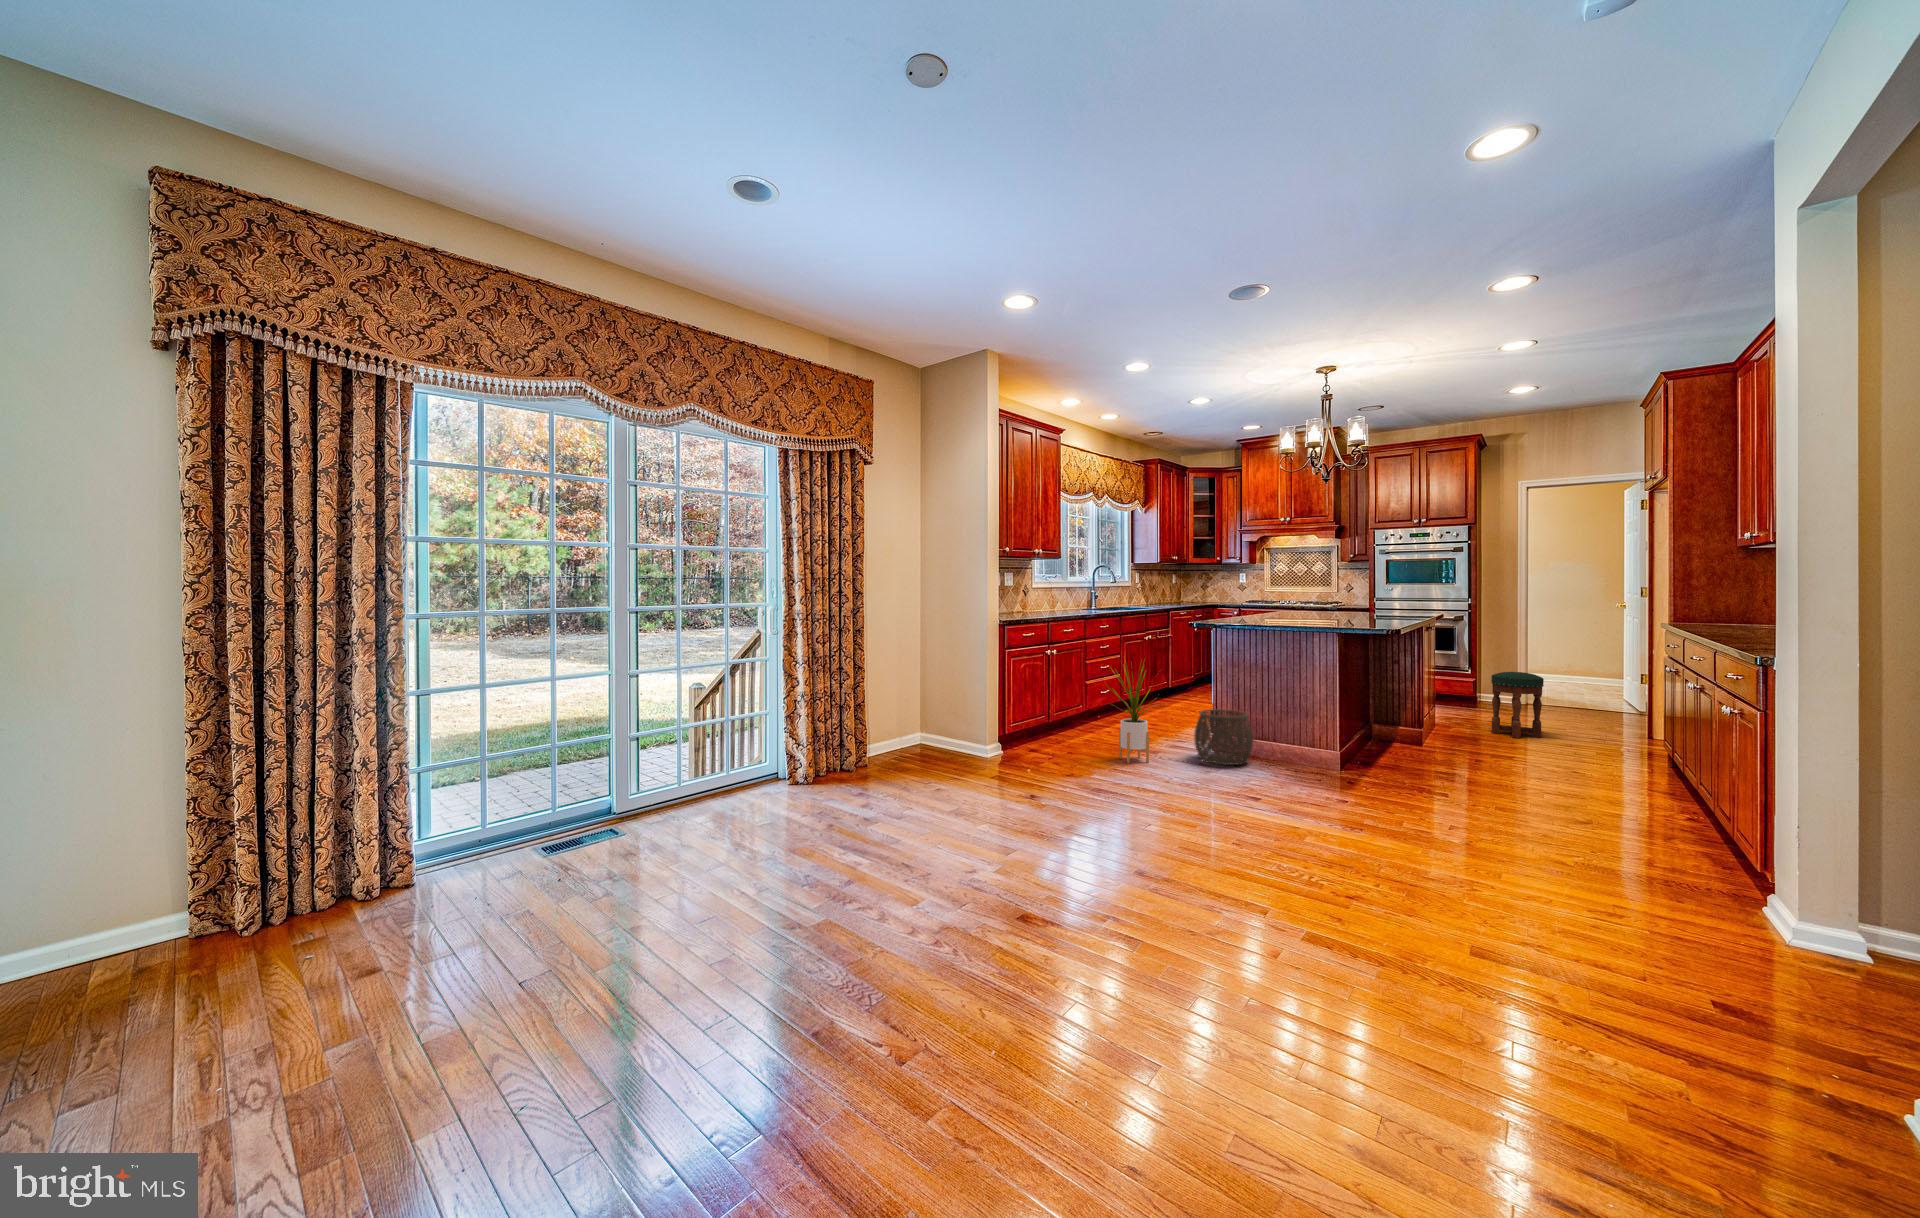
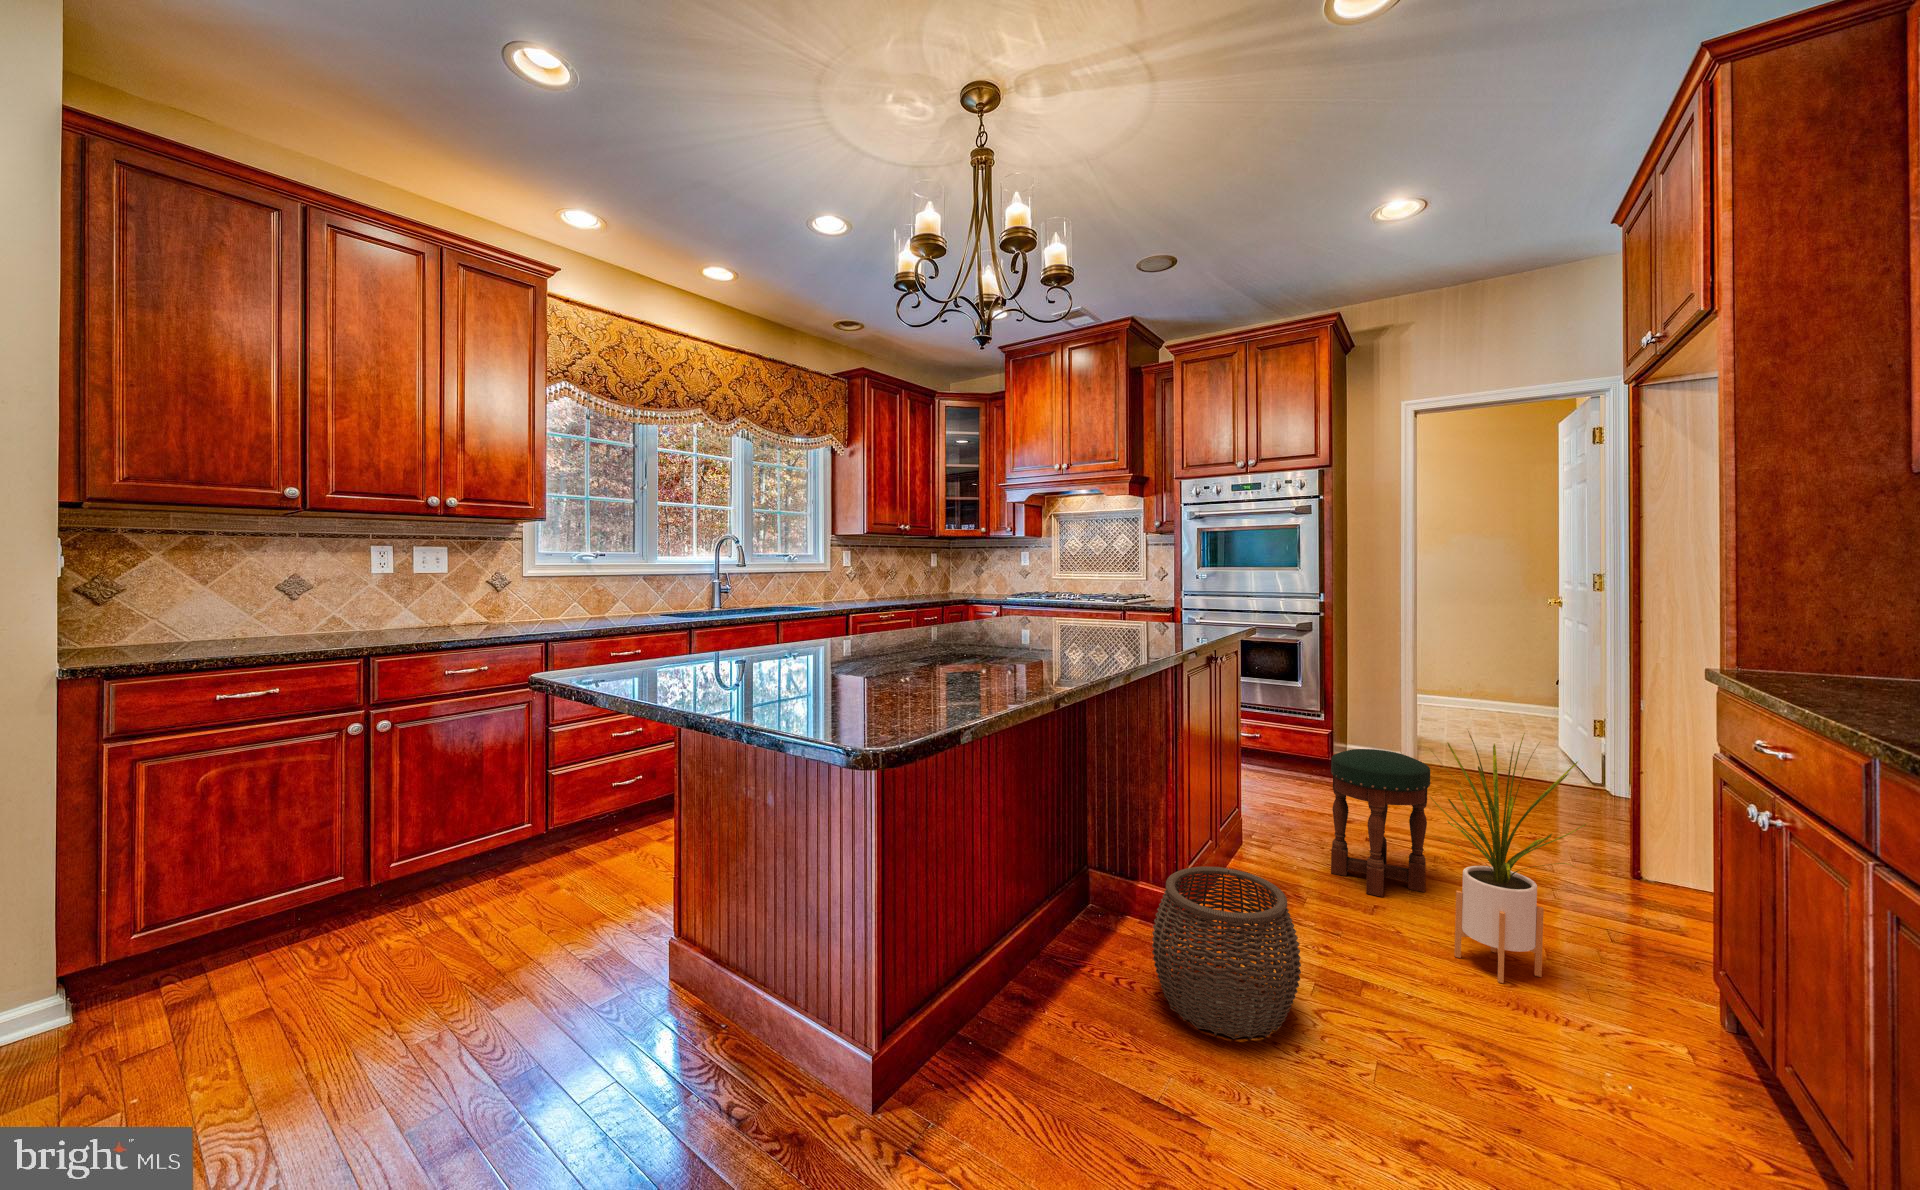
house plant: present [1110,664,1153,763] -> present [1430,731,1586,983]
woven basket: present [1194,709,1253,765] -> present [1152,866,1301,1040]

